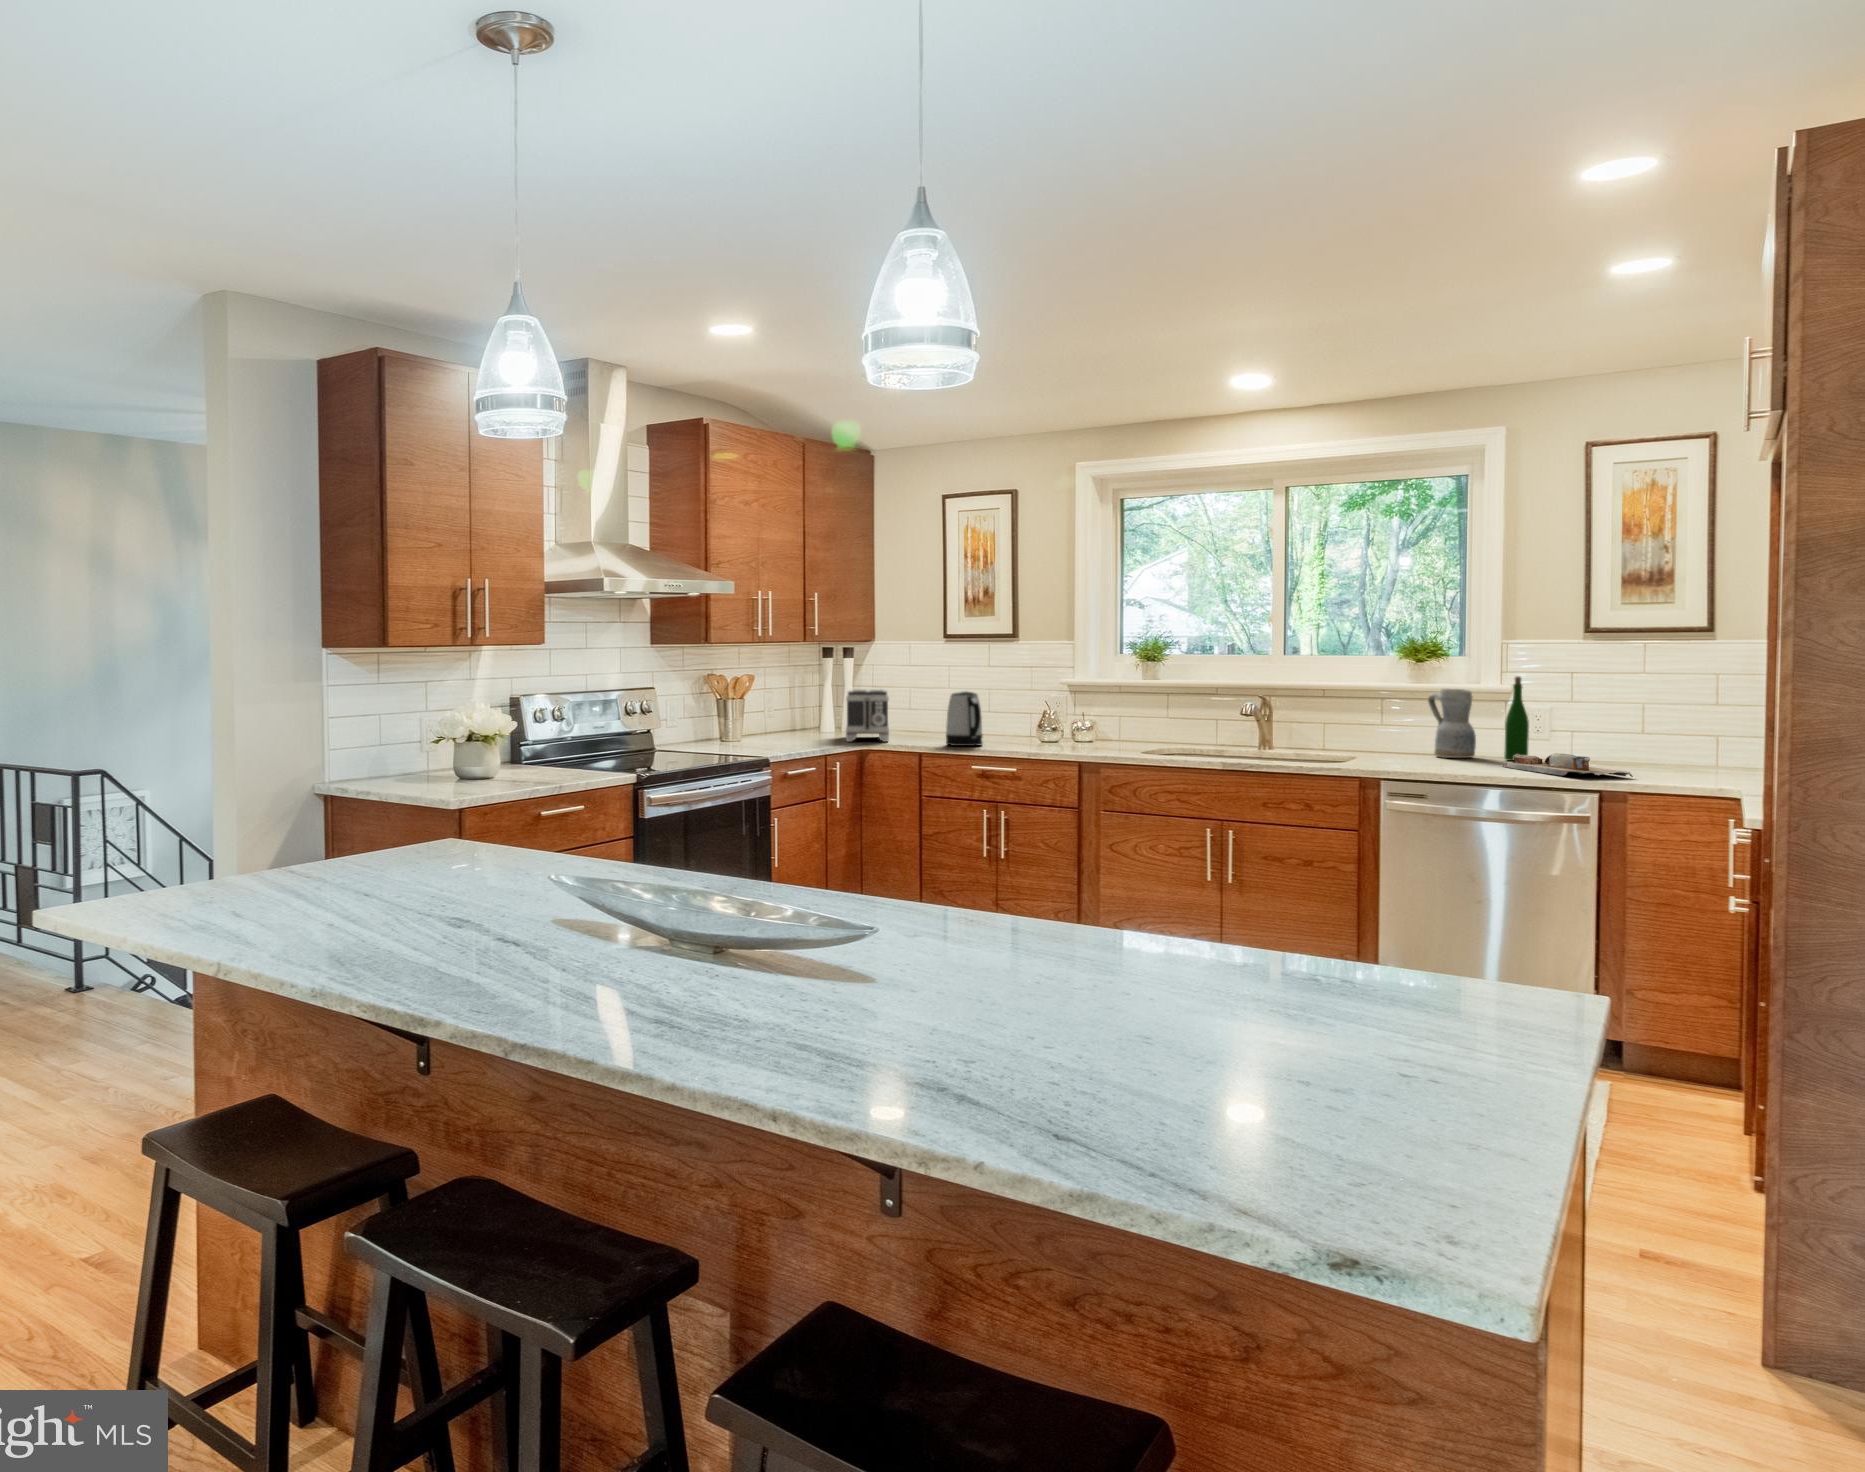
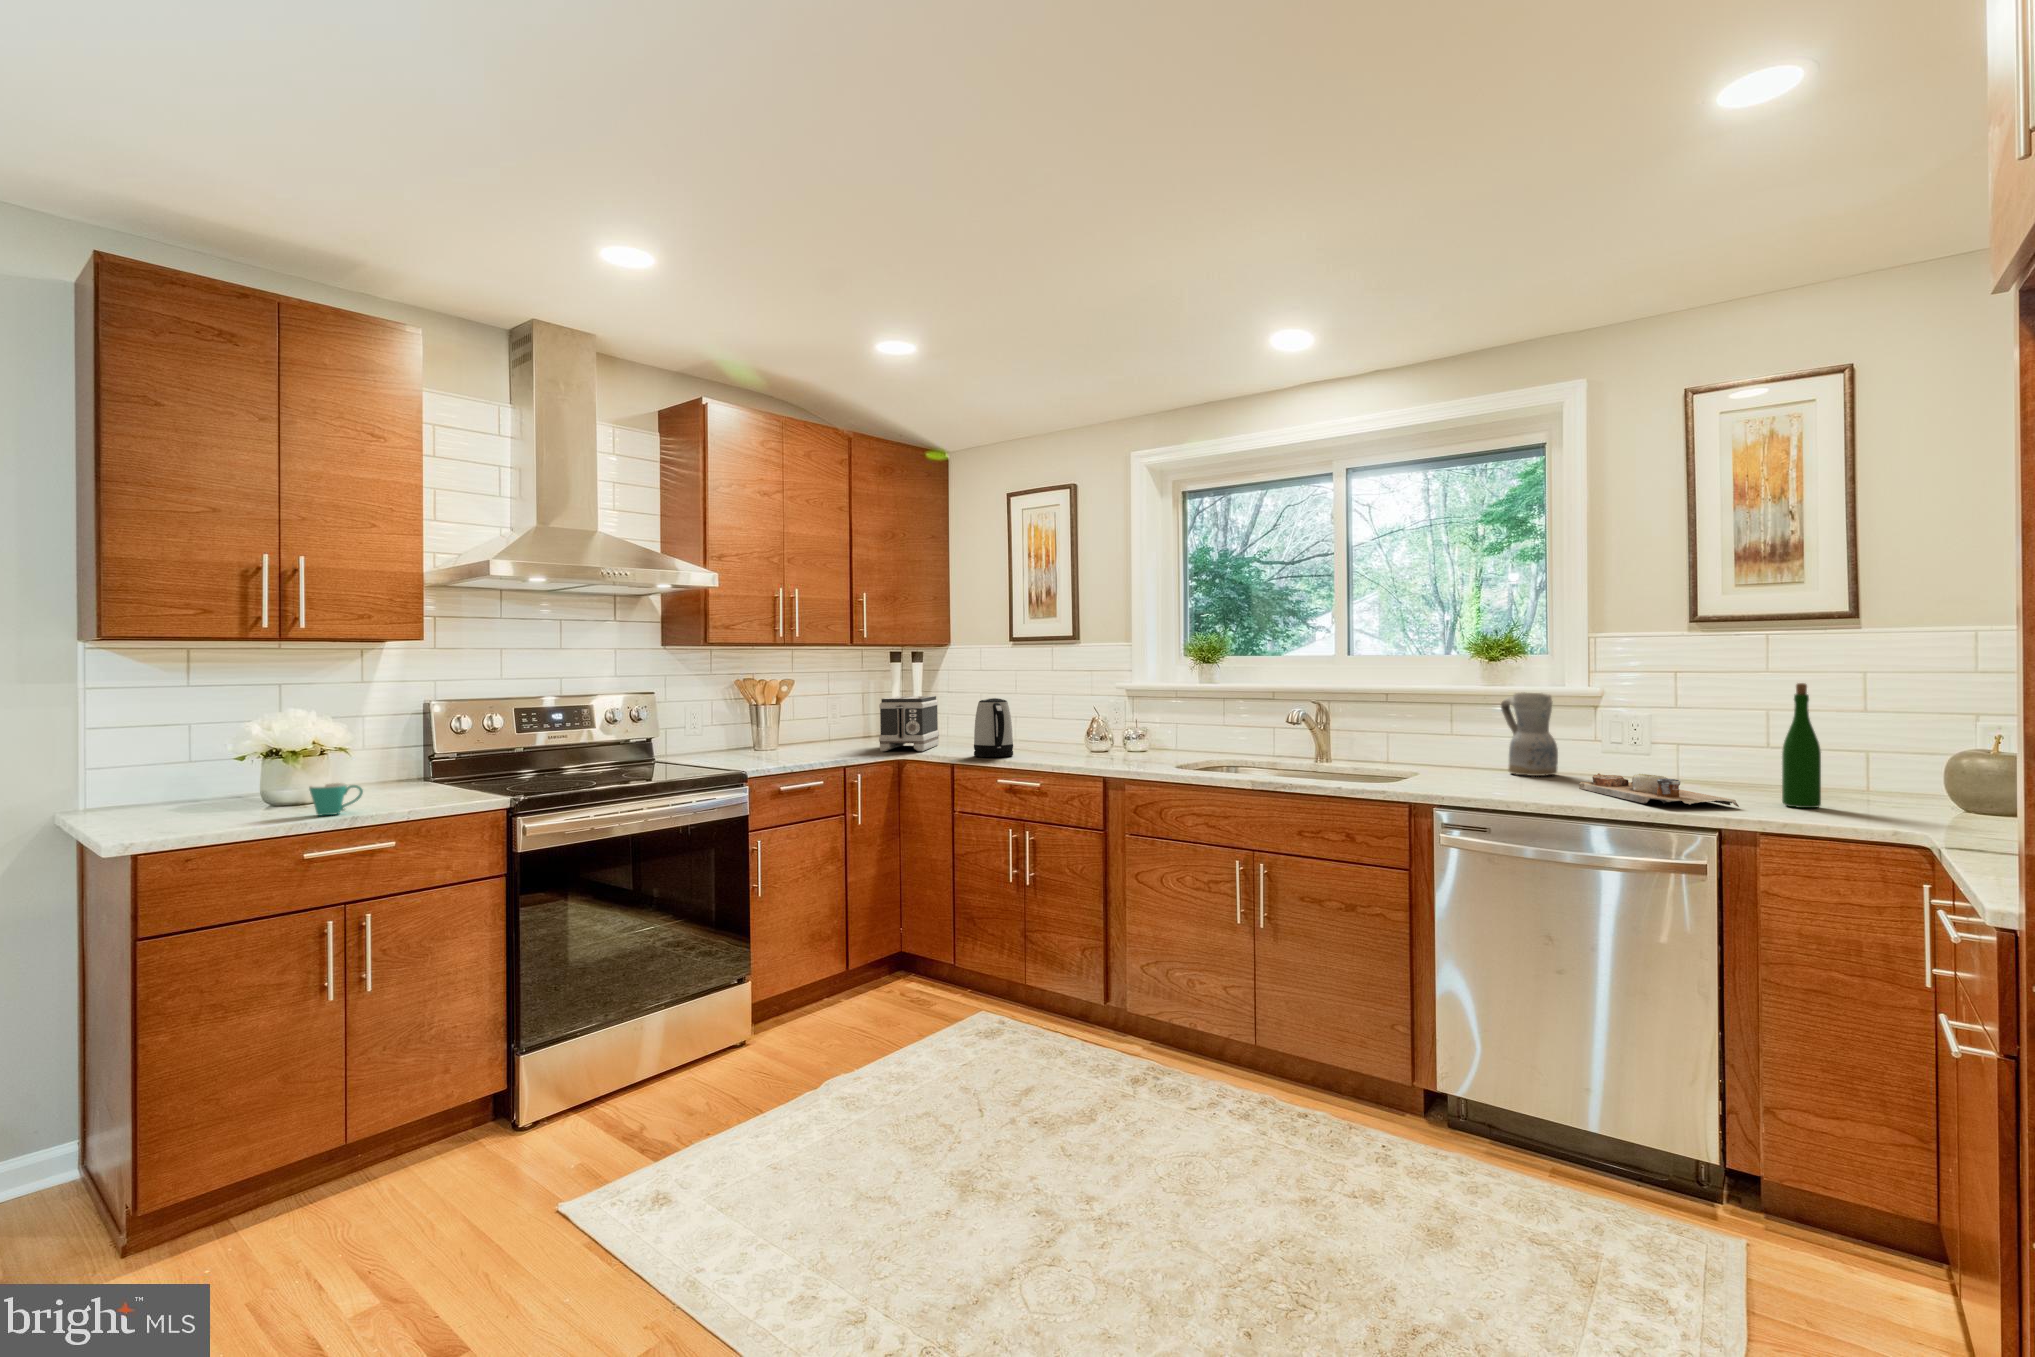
wine bottle: present [1504,676,1529,761] -> present [1782,683,1821,808]
mug: none [448,764,490,793] -> present [309,783,363,816]

